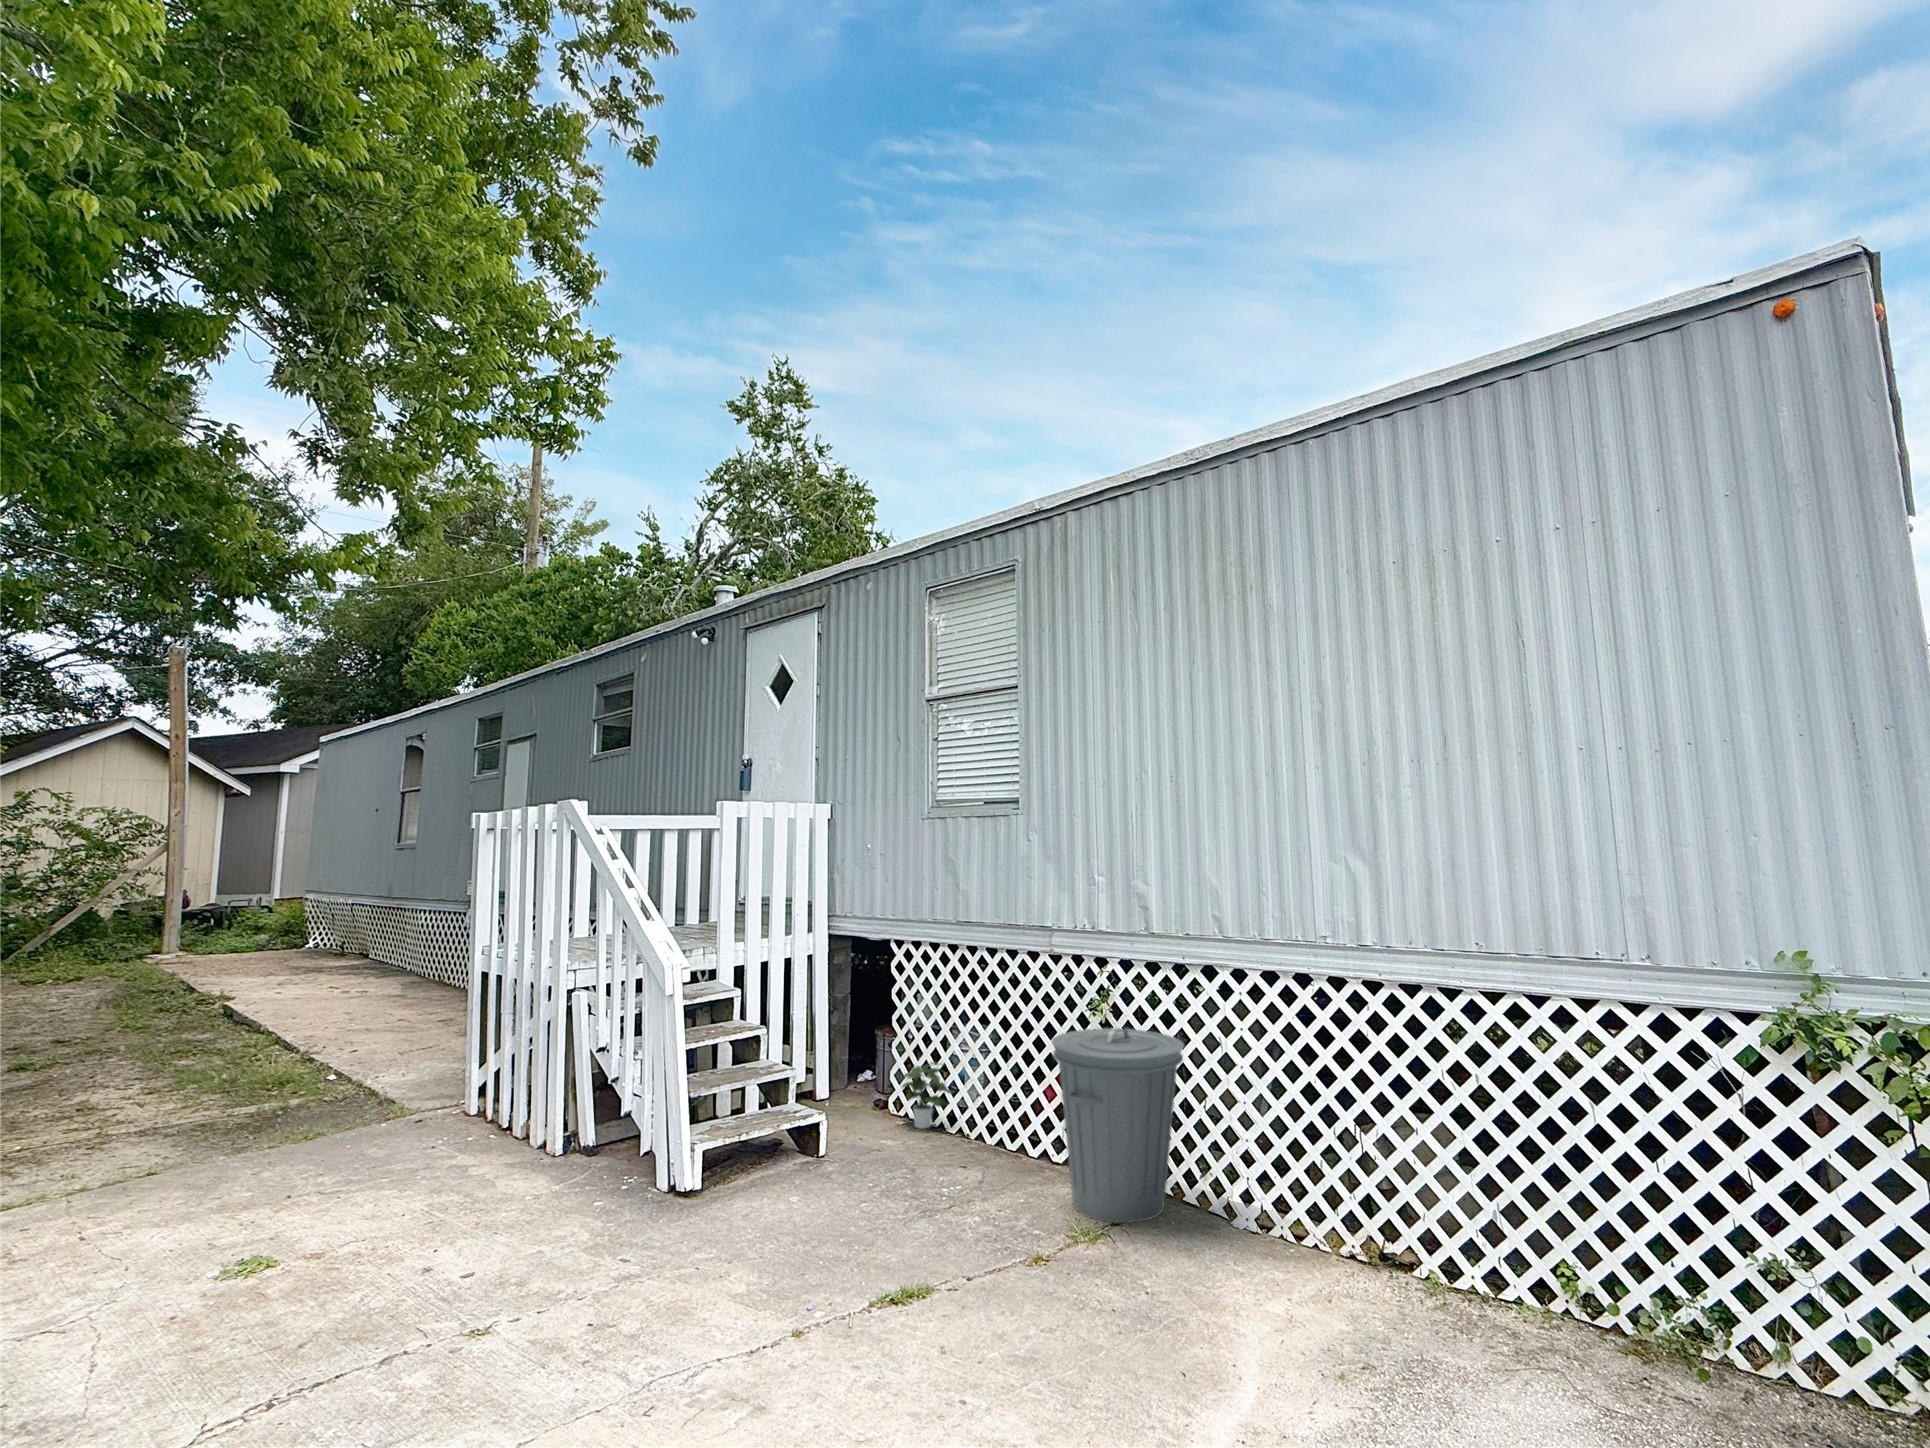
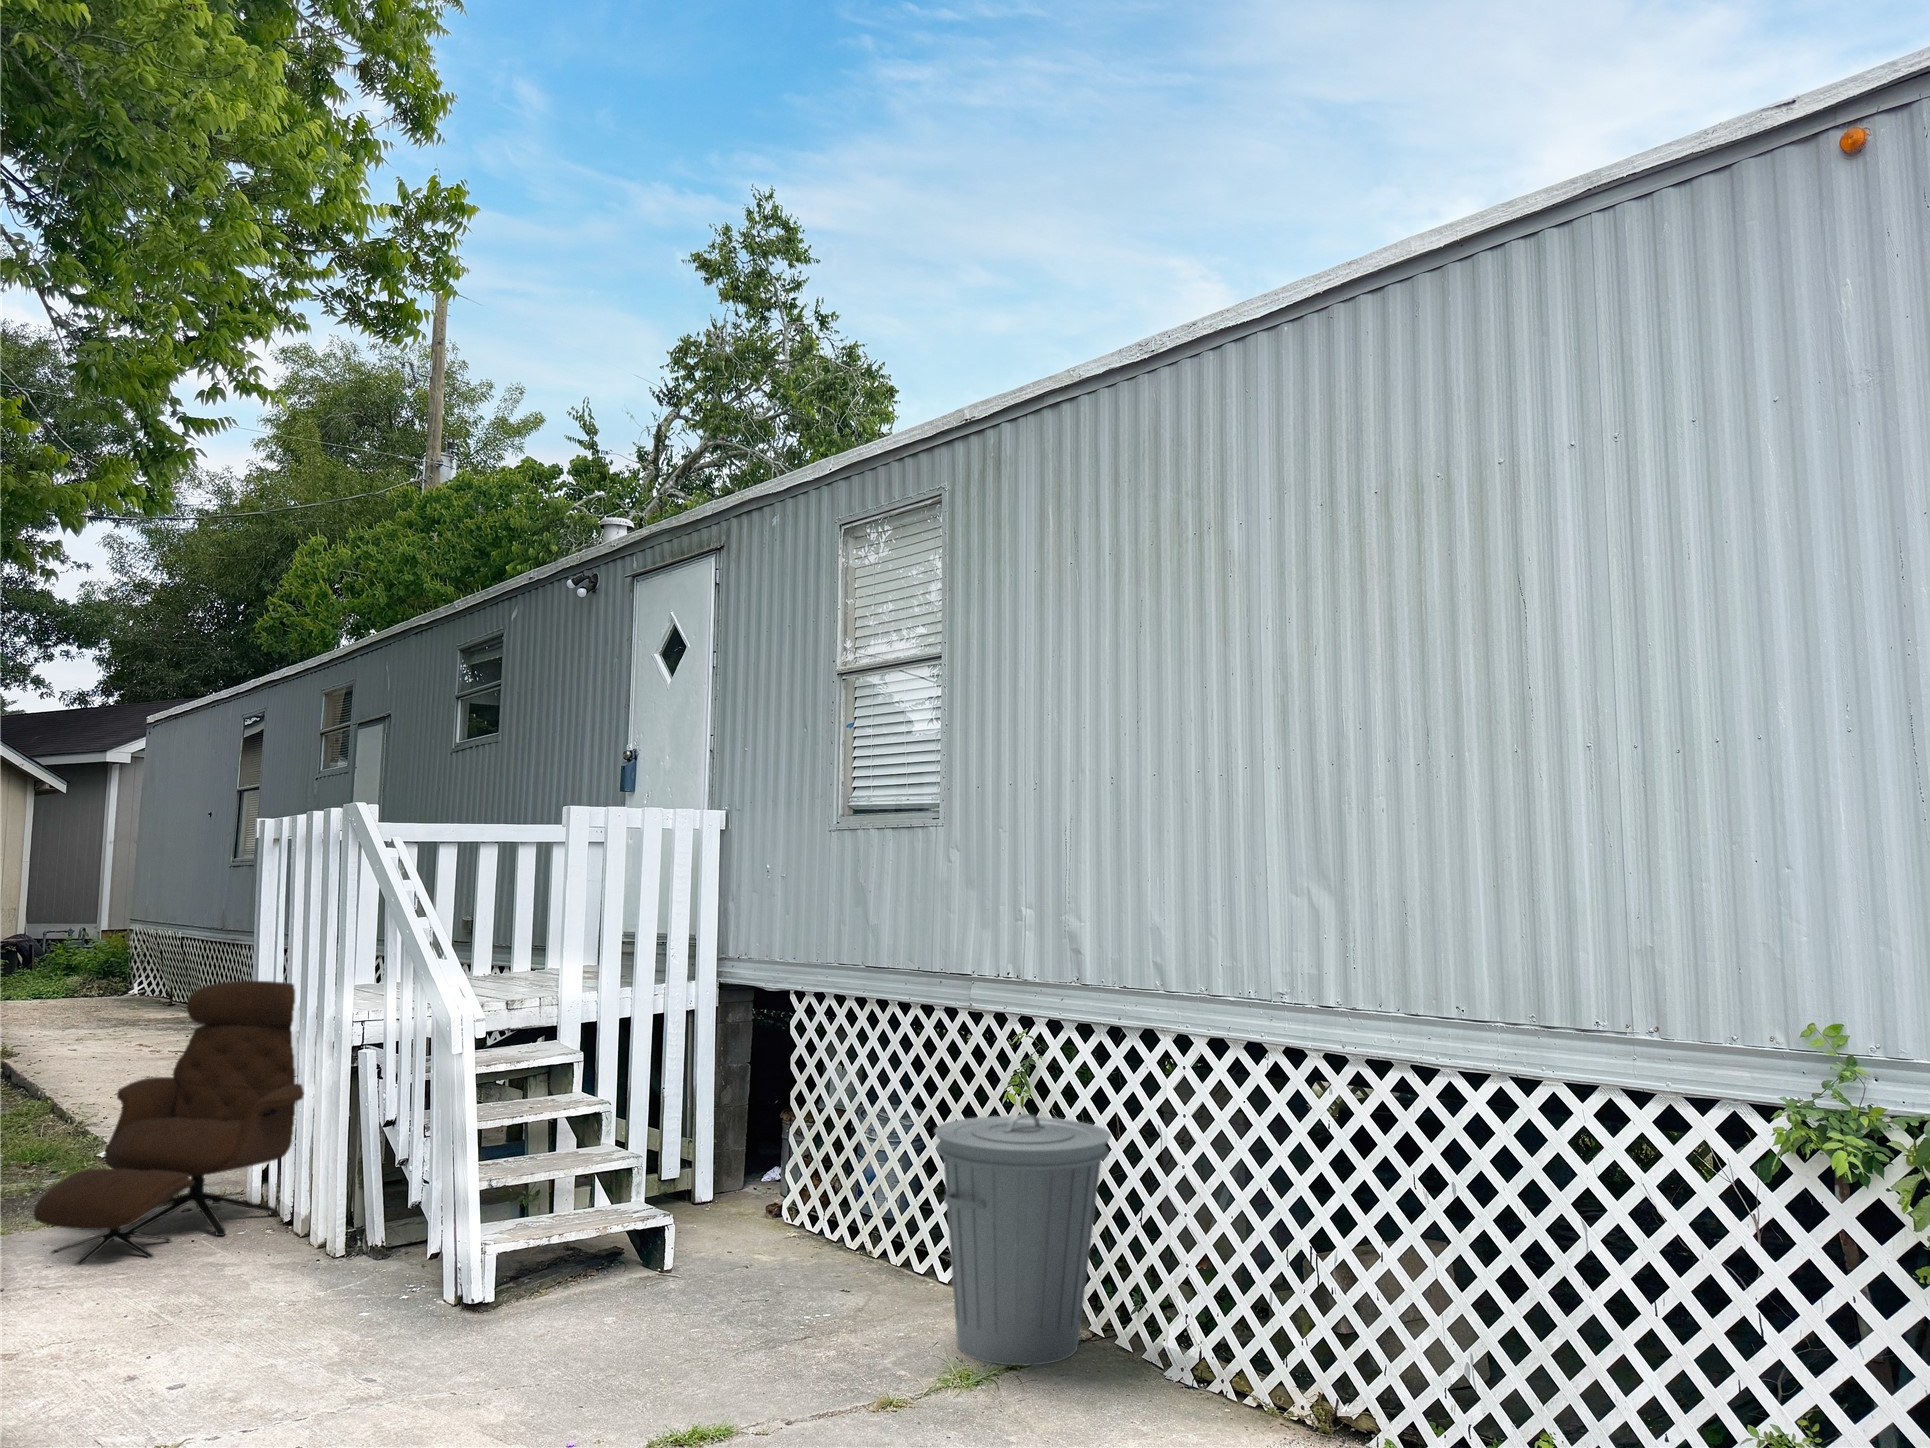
lounge chair: none [309,941,528,1182] -> present [33,981,304,1265]
potted plant: present [902,1062,954,1129] -> none [785,1159,859,1246]

